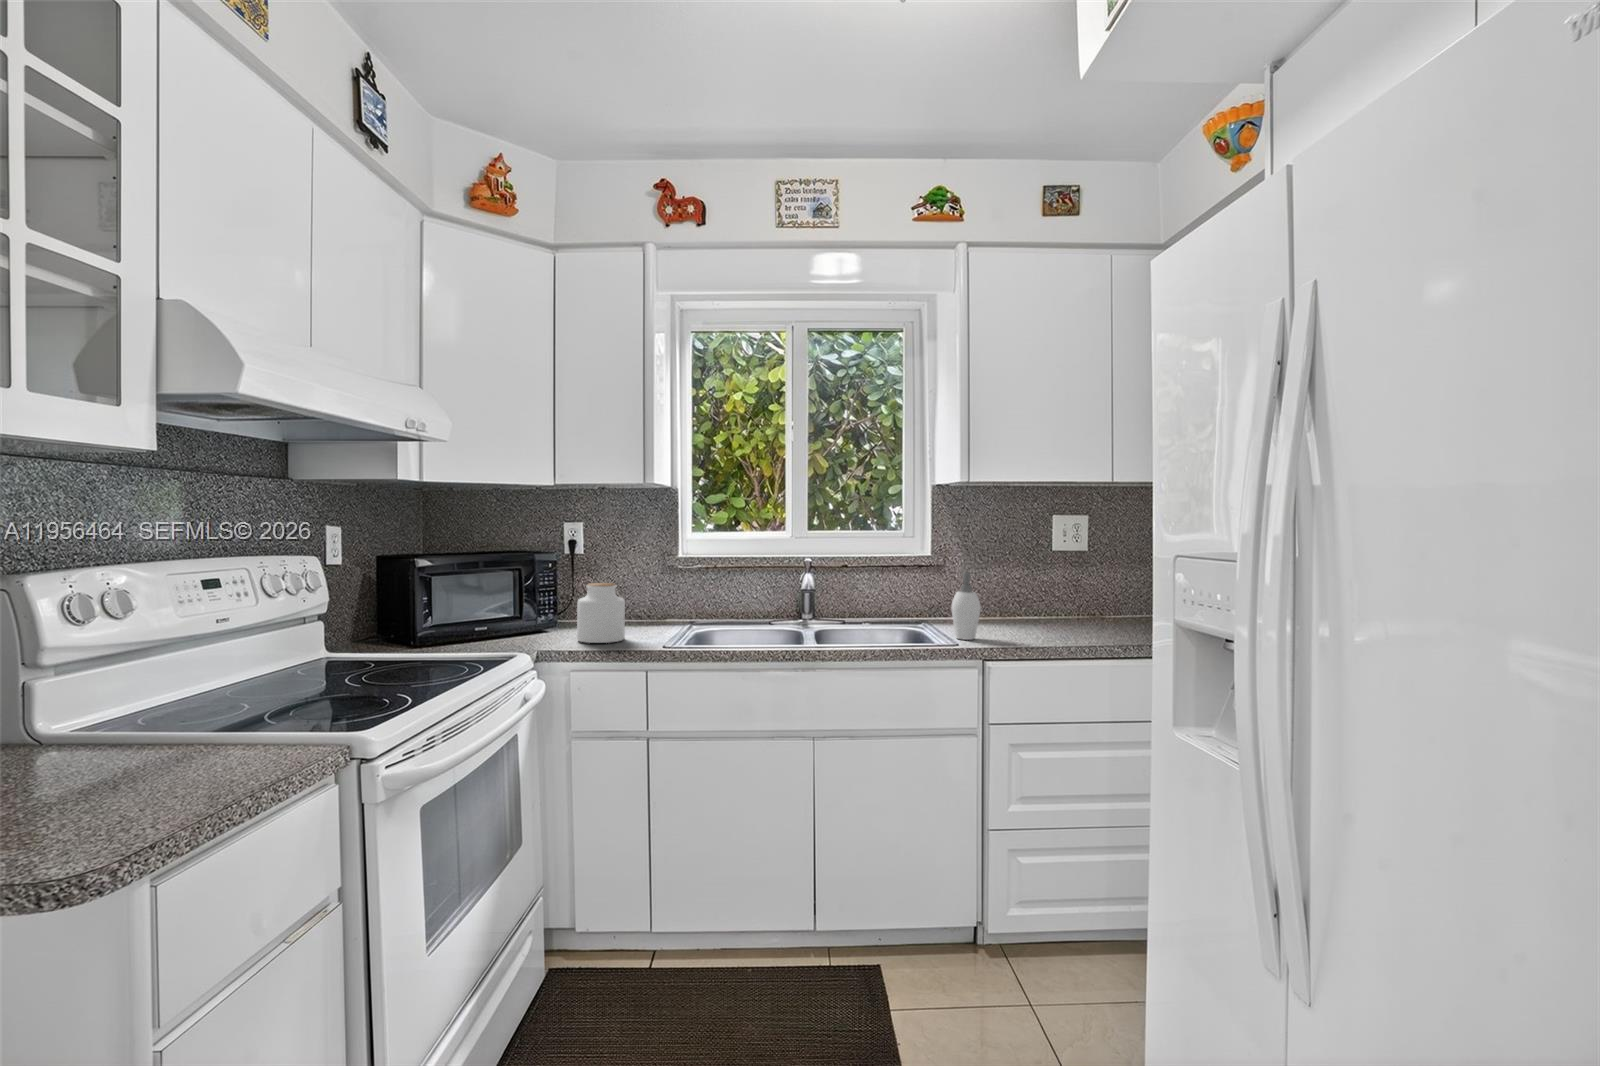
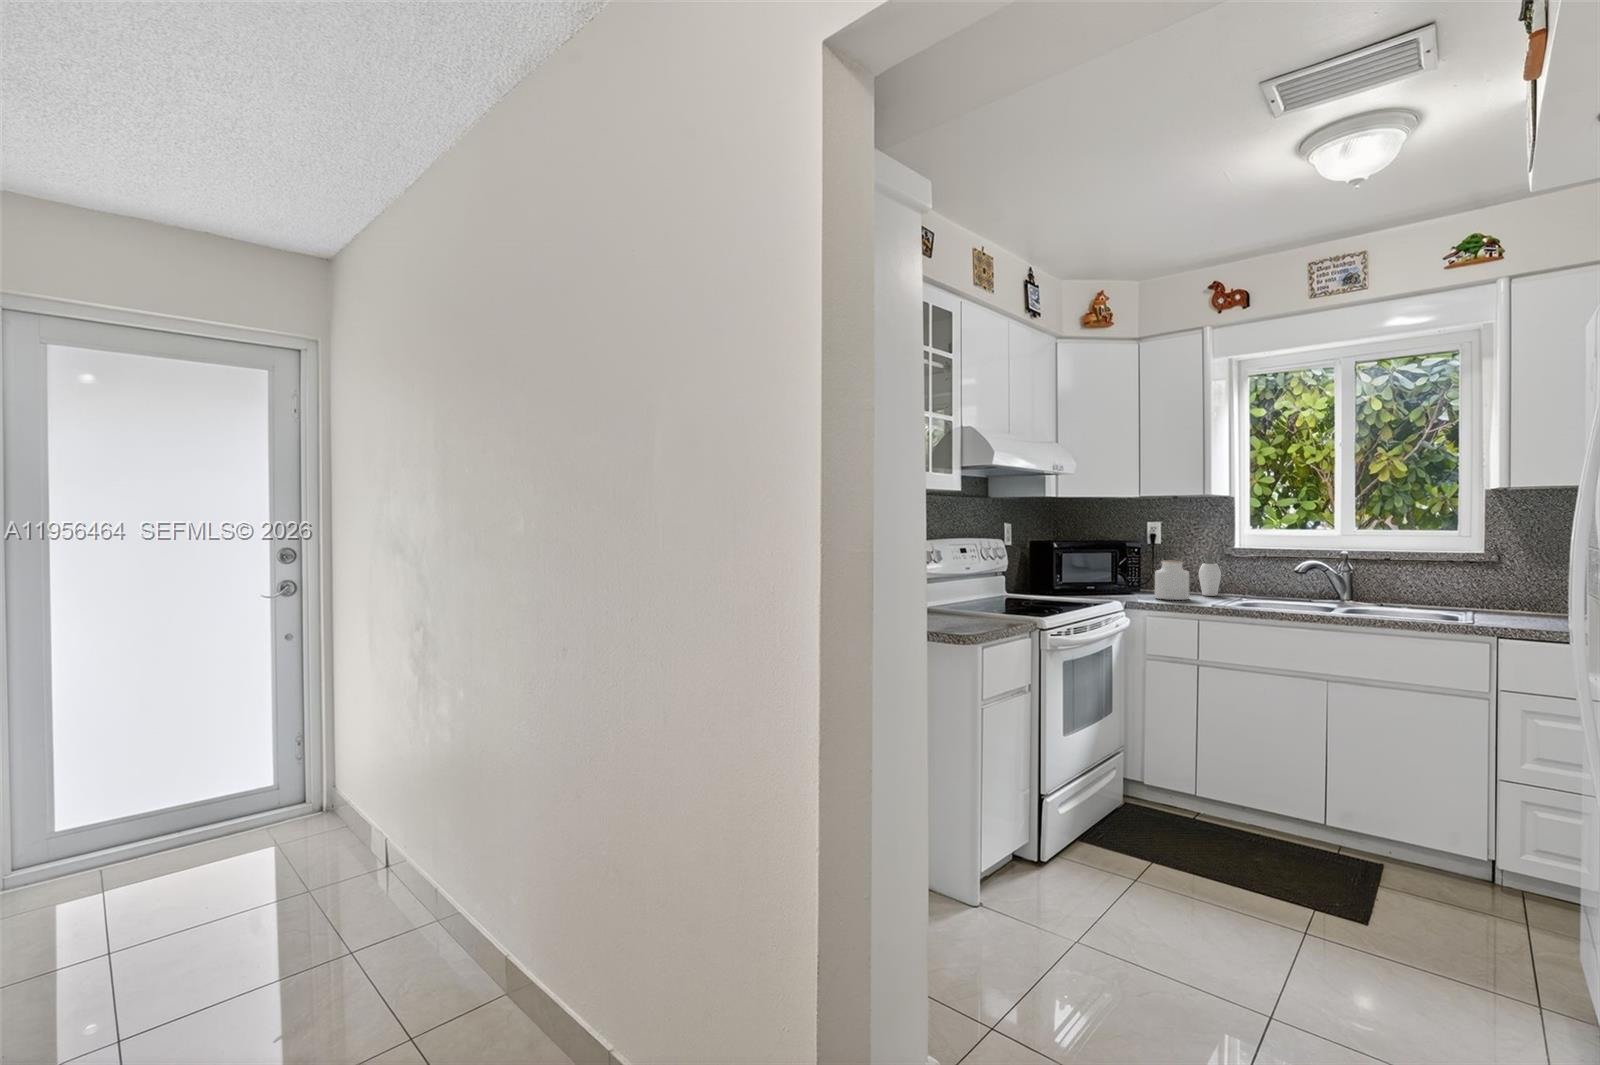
soap dispenser: present [951,573,981,640] -> present [1199,551,1221,596]

